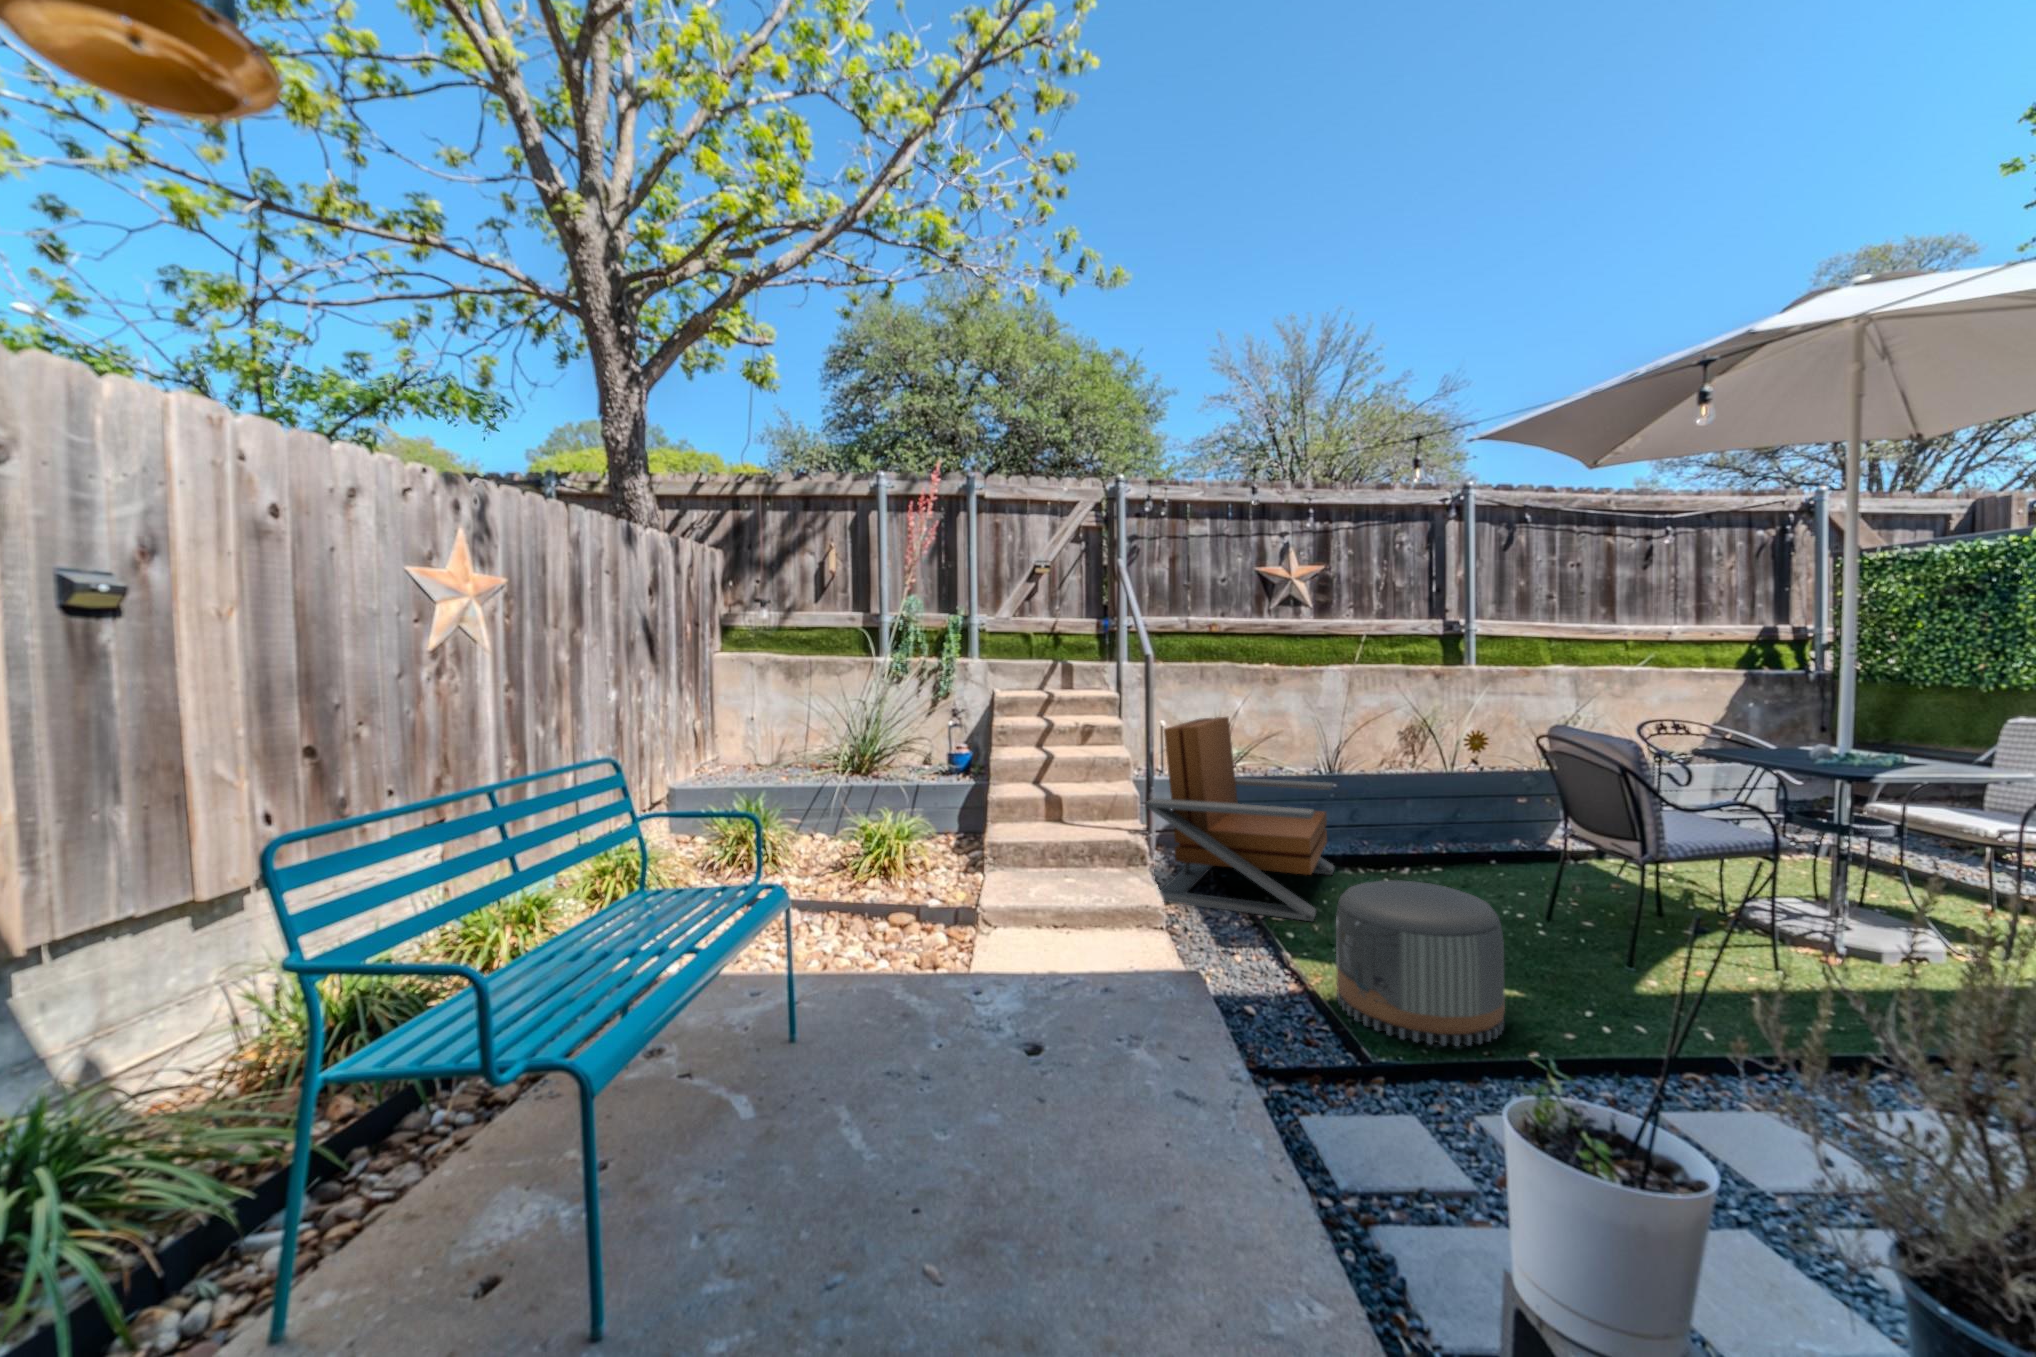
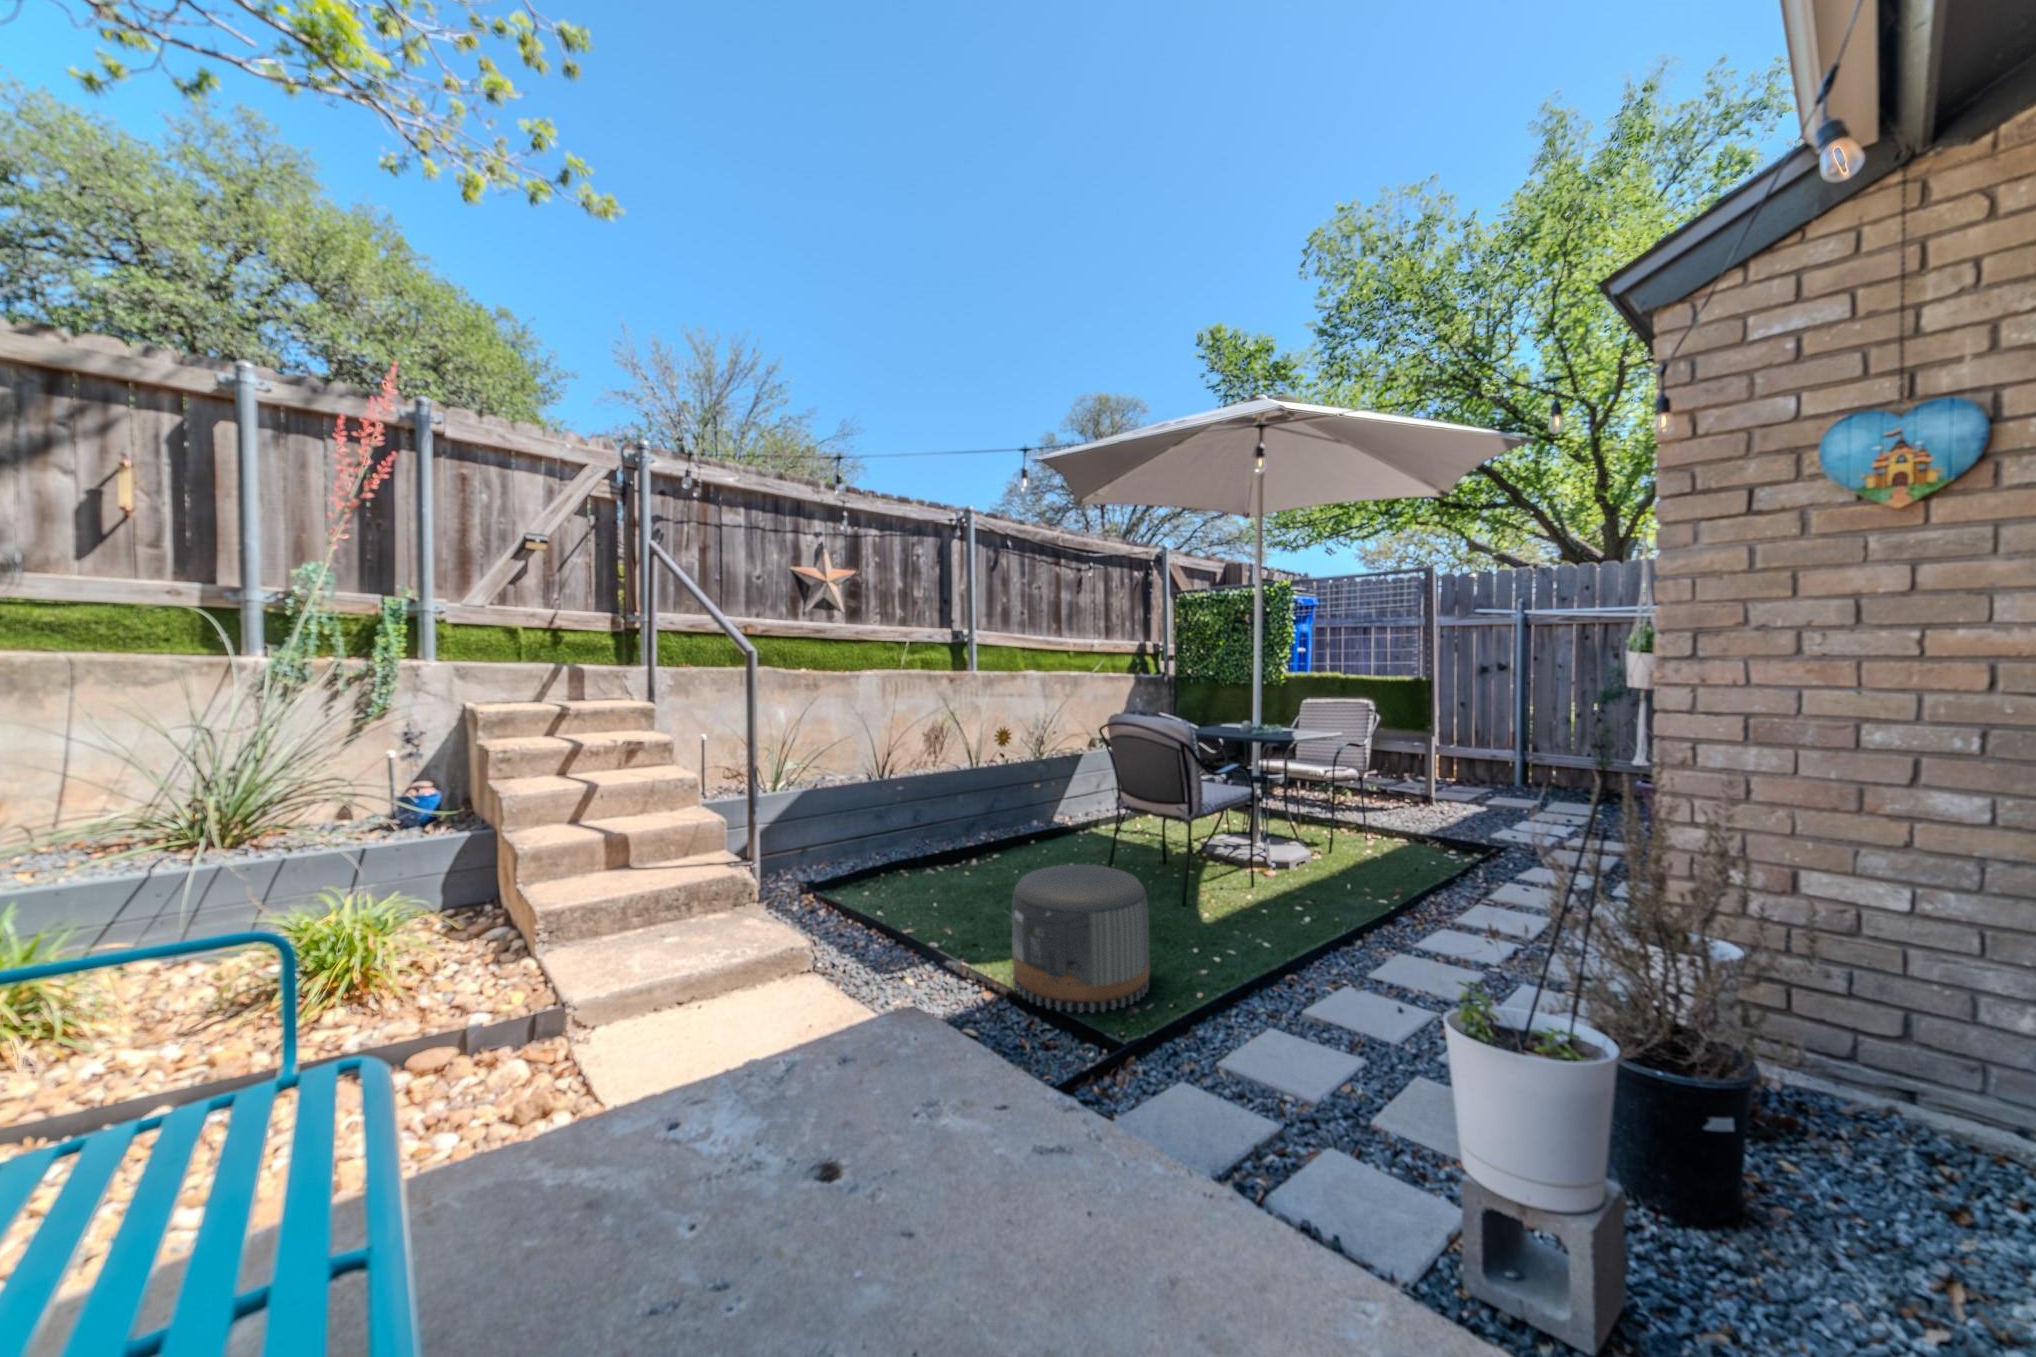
lounge chair: present [1146,717,1334,921] -> none [755,724,939,941]

